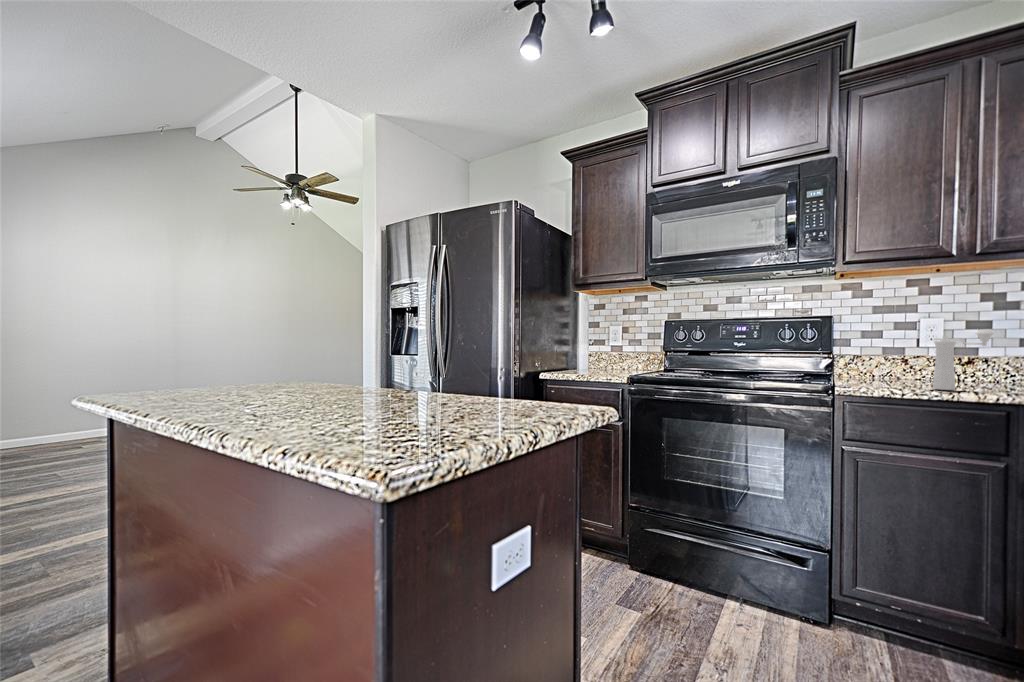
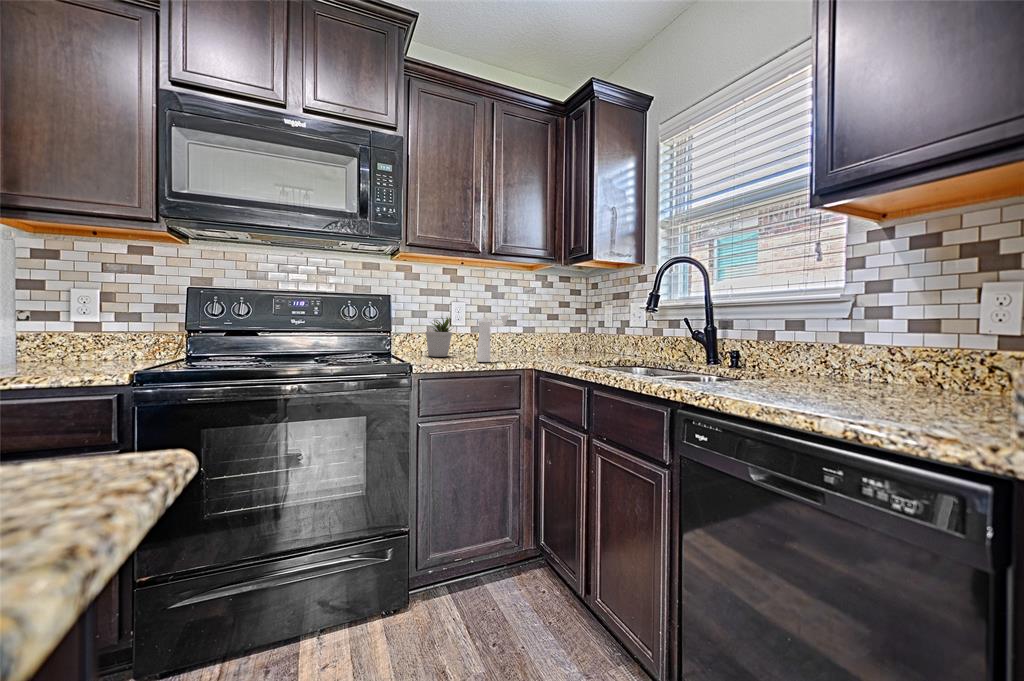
potted plant: none [870,334,910,382] -> present [425,317,452,357]

